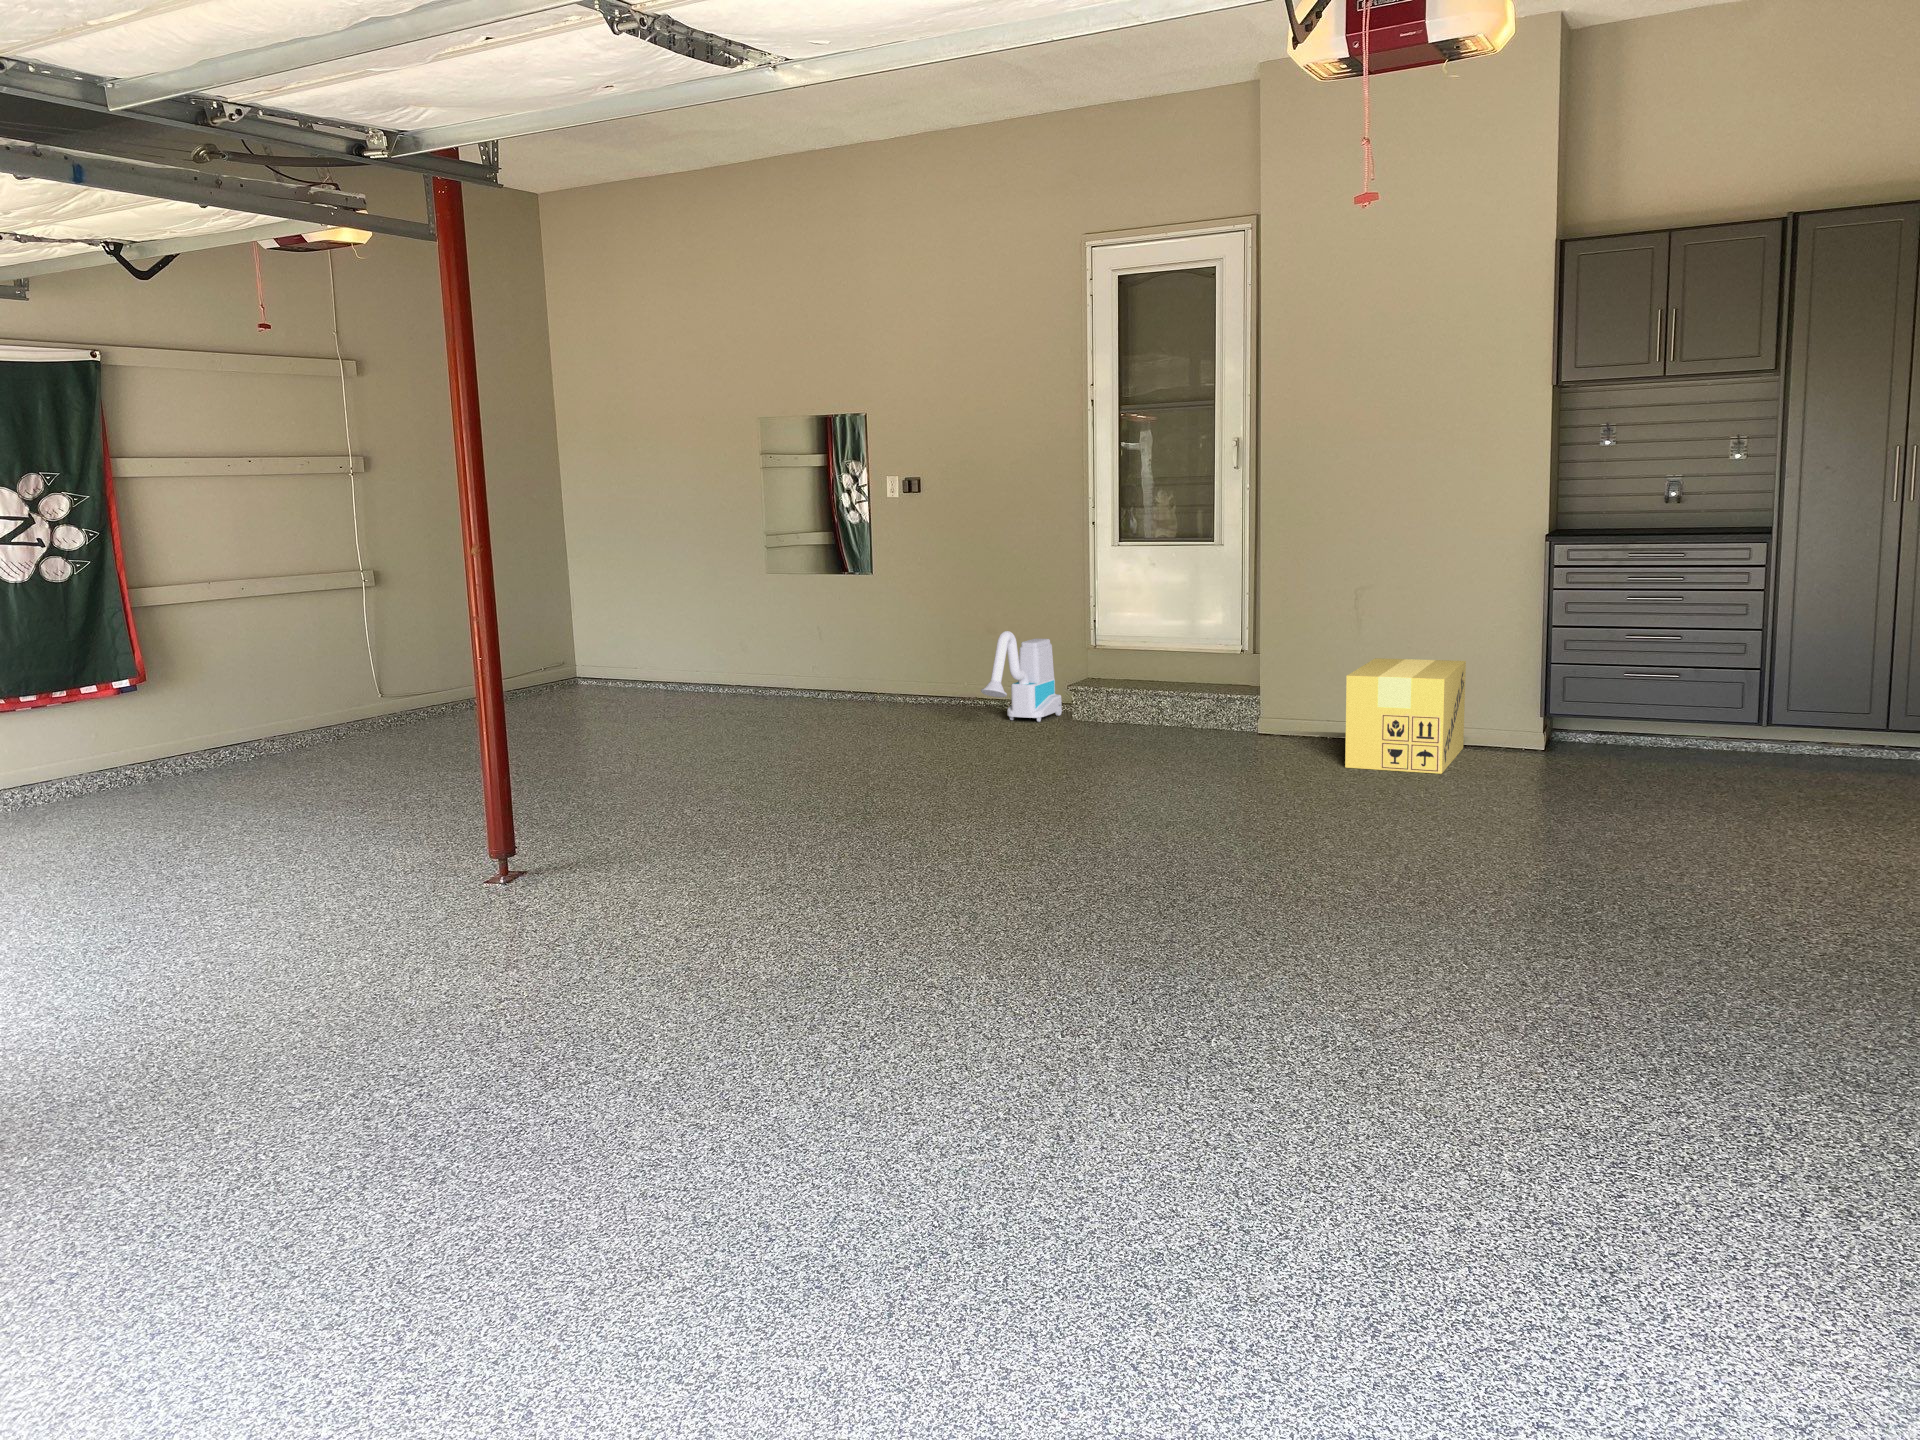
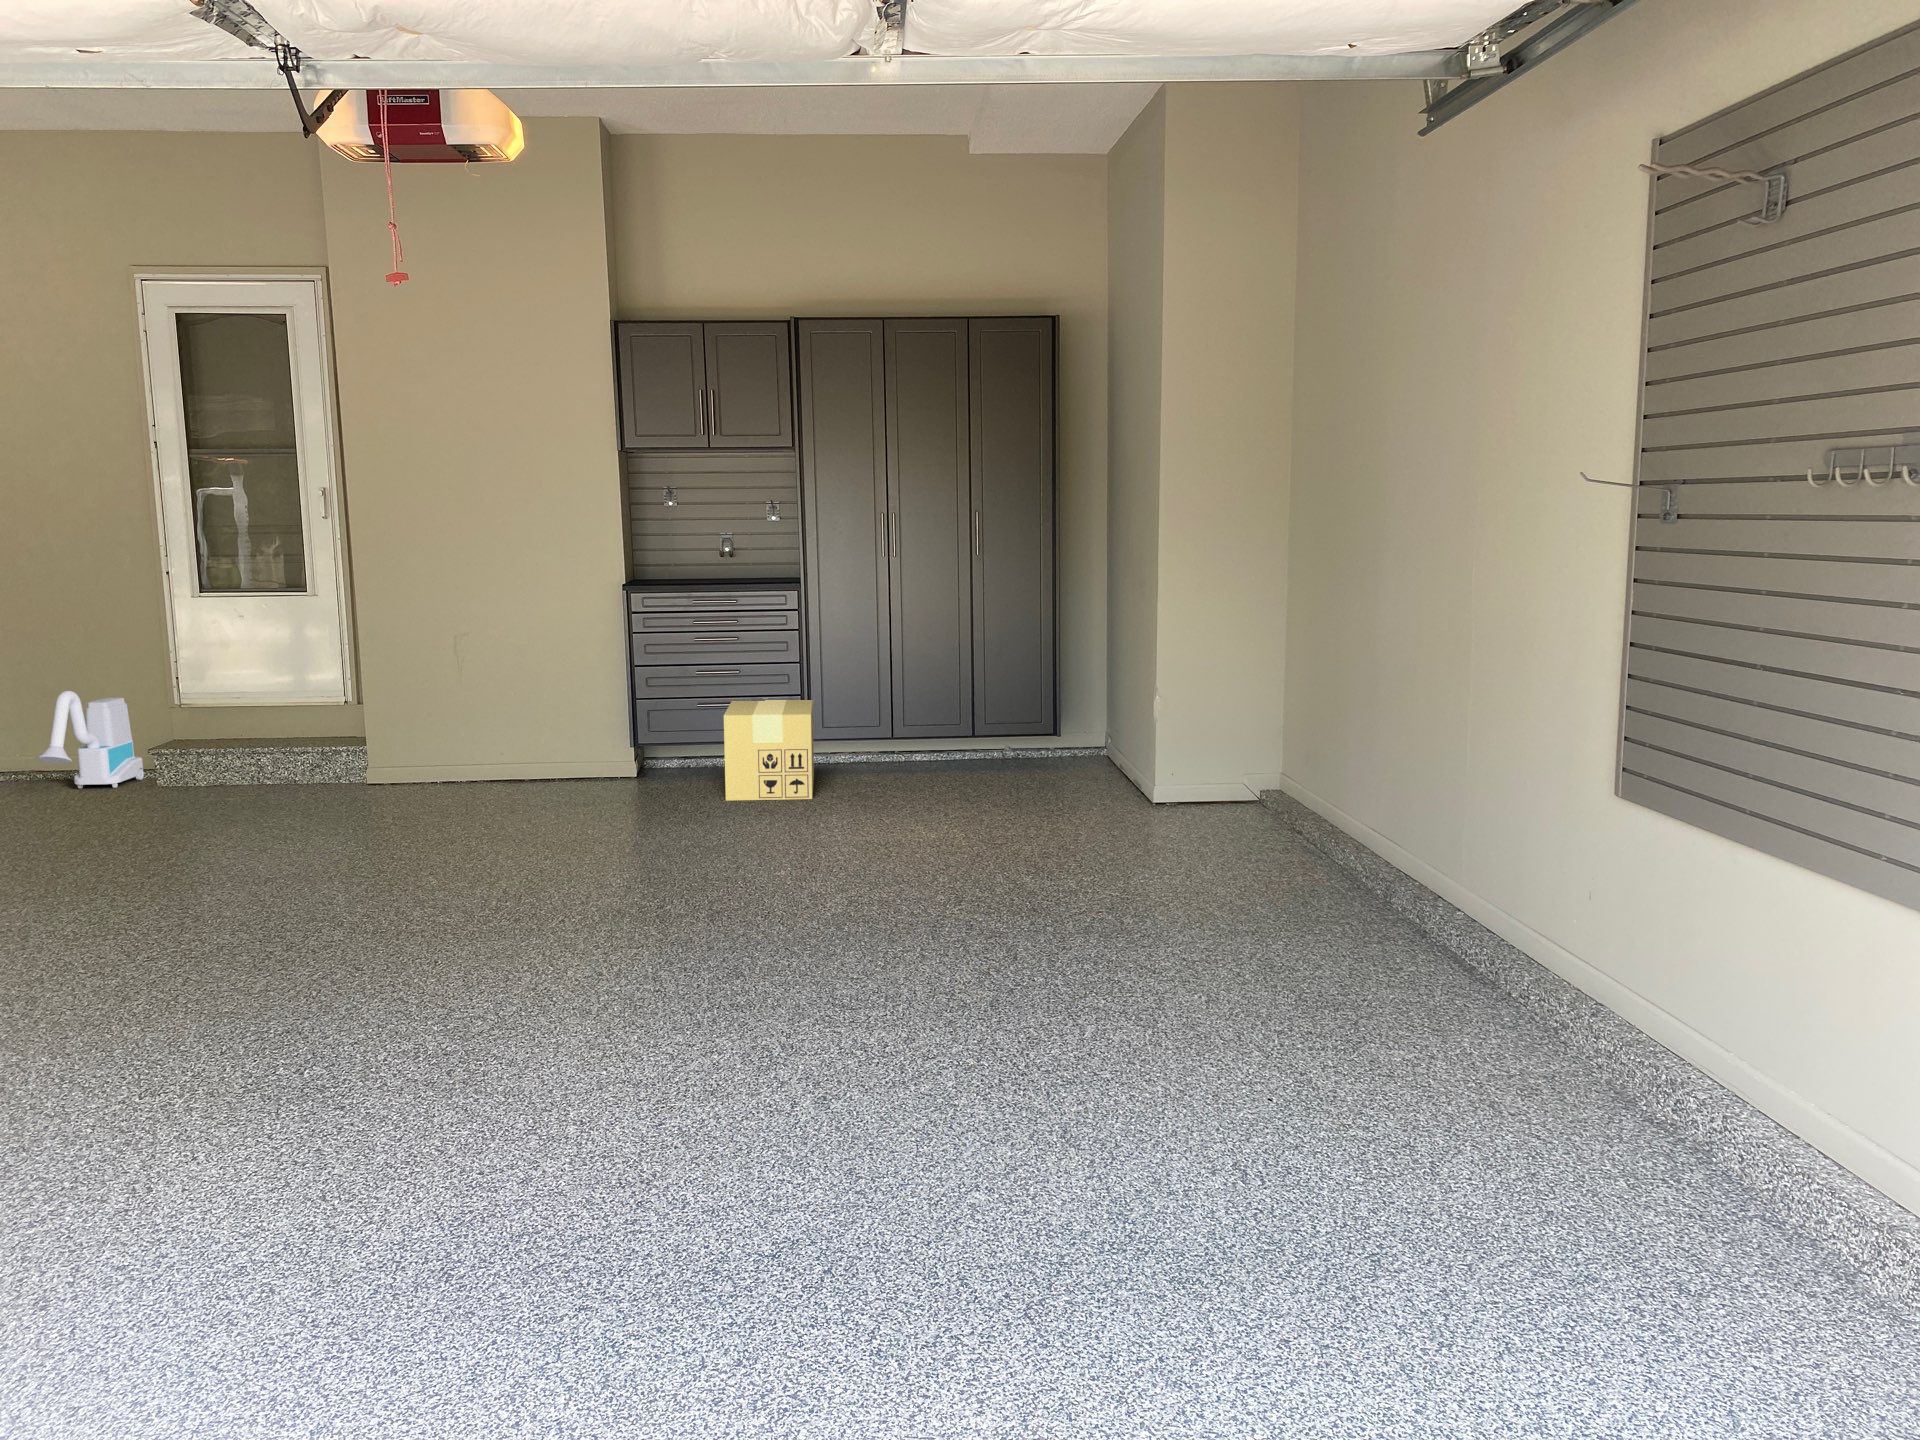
cardboard box: present [1345,658,1466,774] -> present [724,700,814,801]

